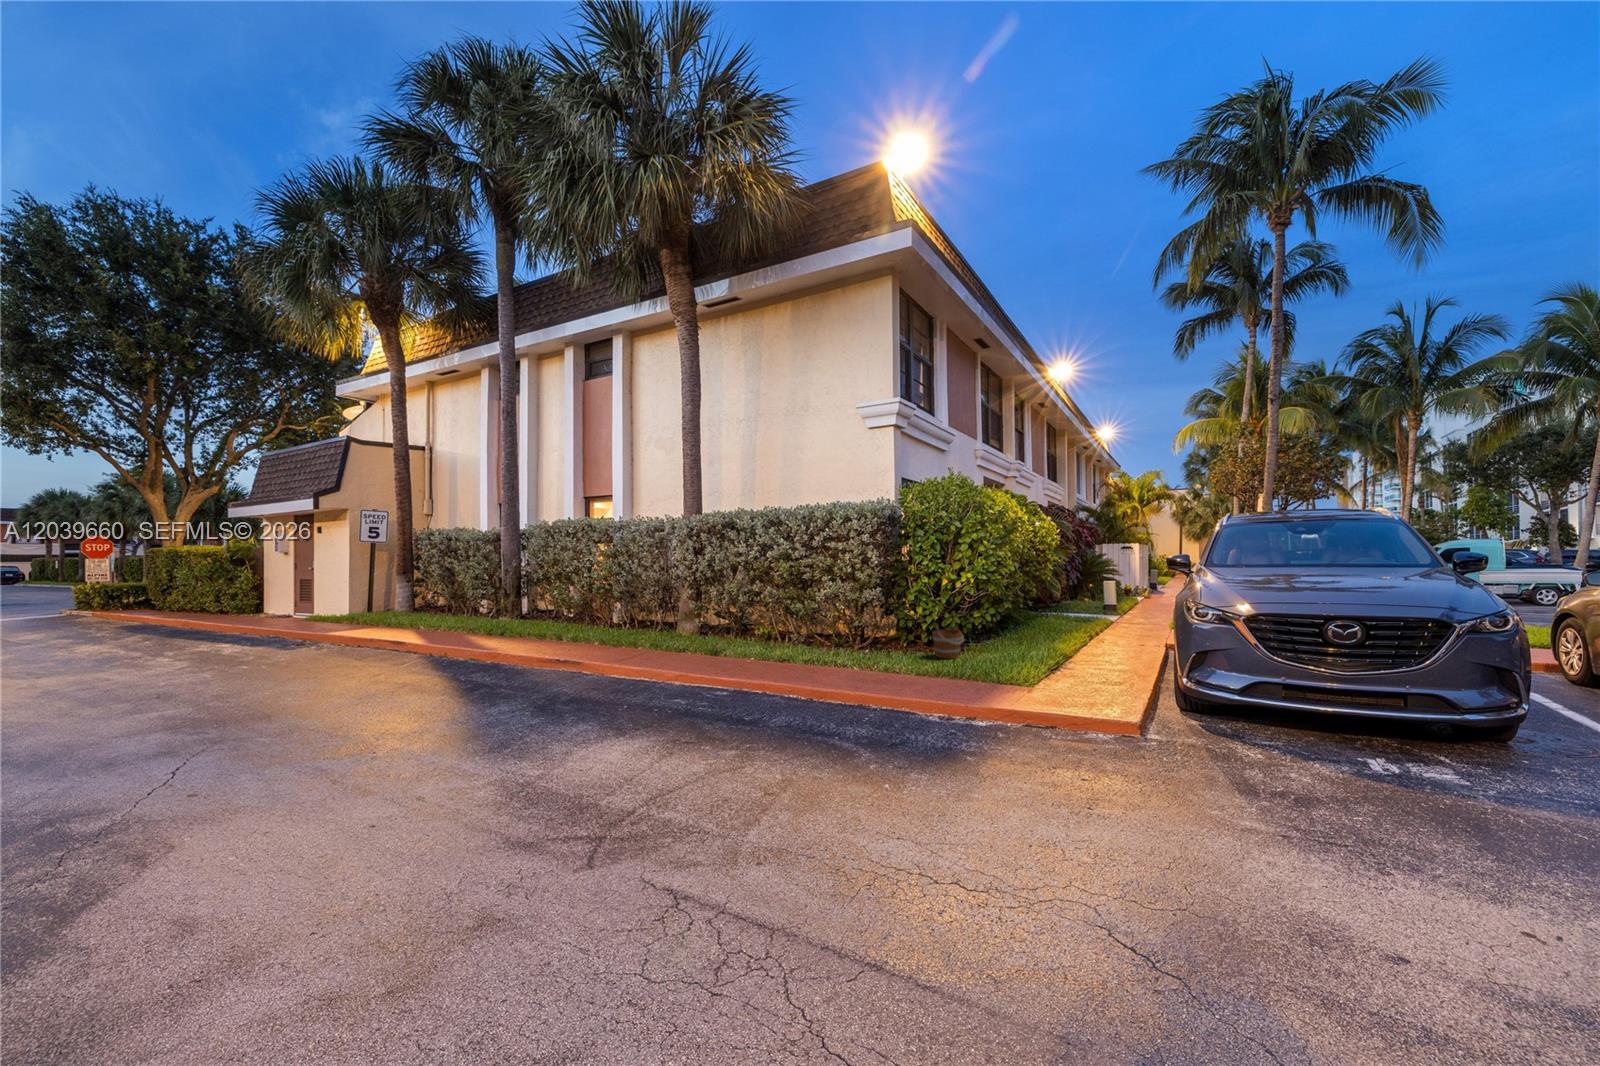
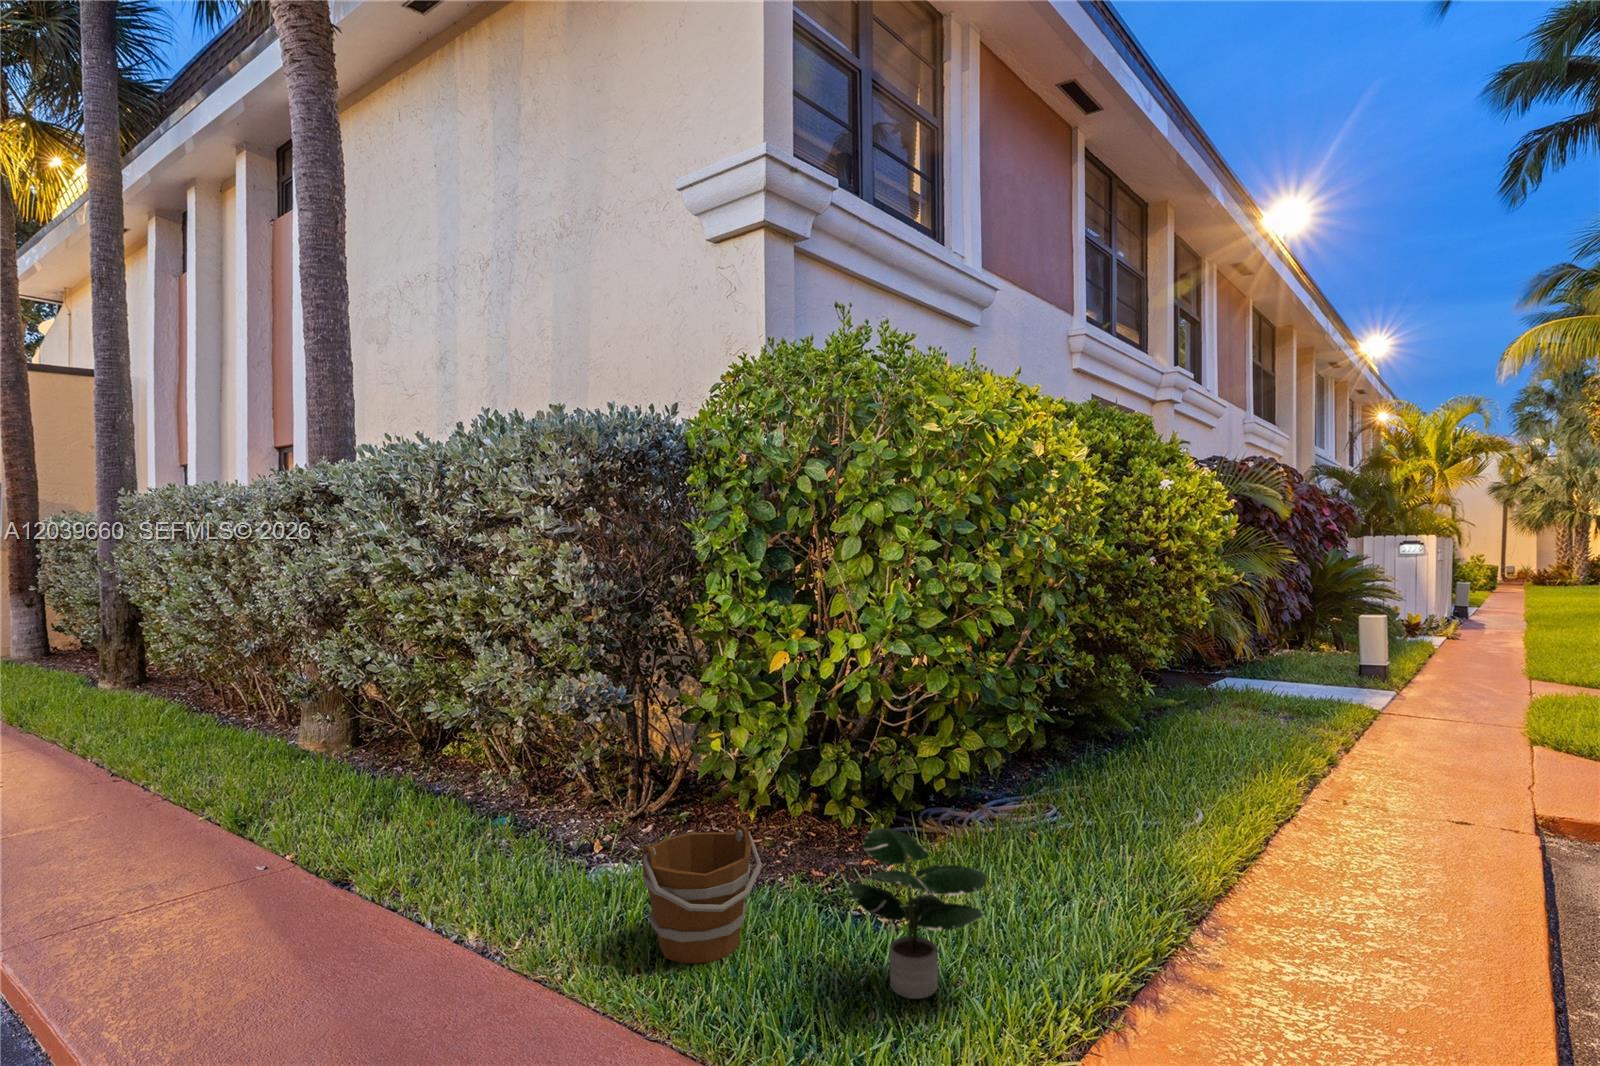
potted plant: none [995,622,1029,659] -> present [848,828,987,999]

